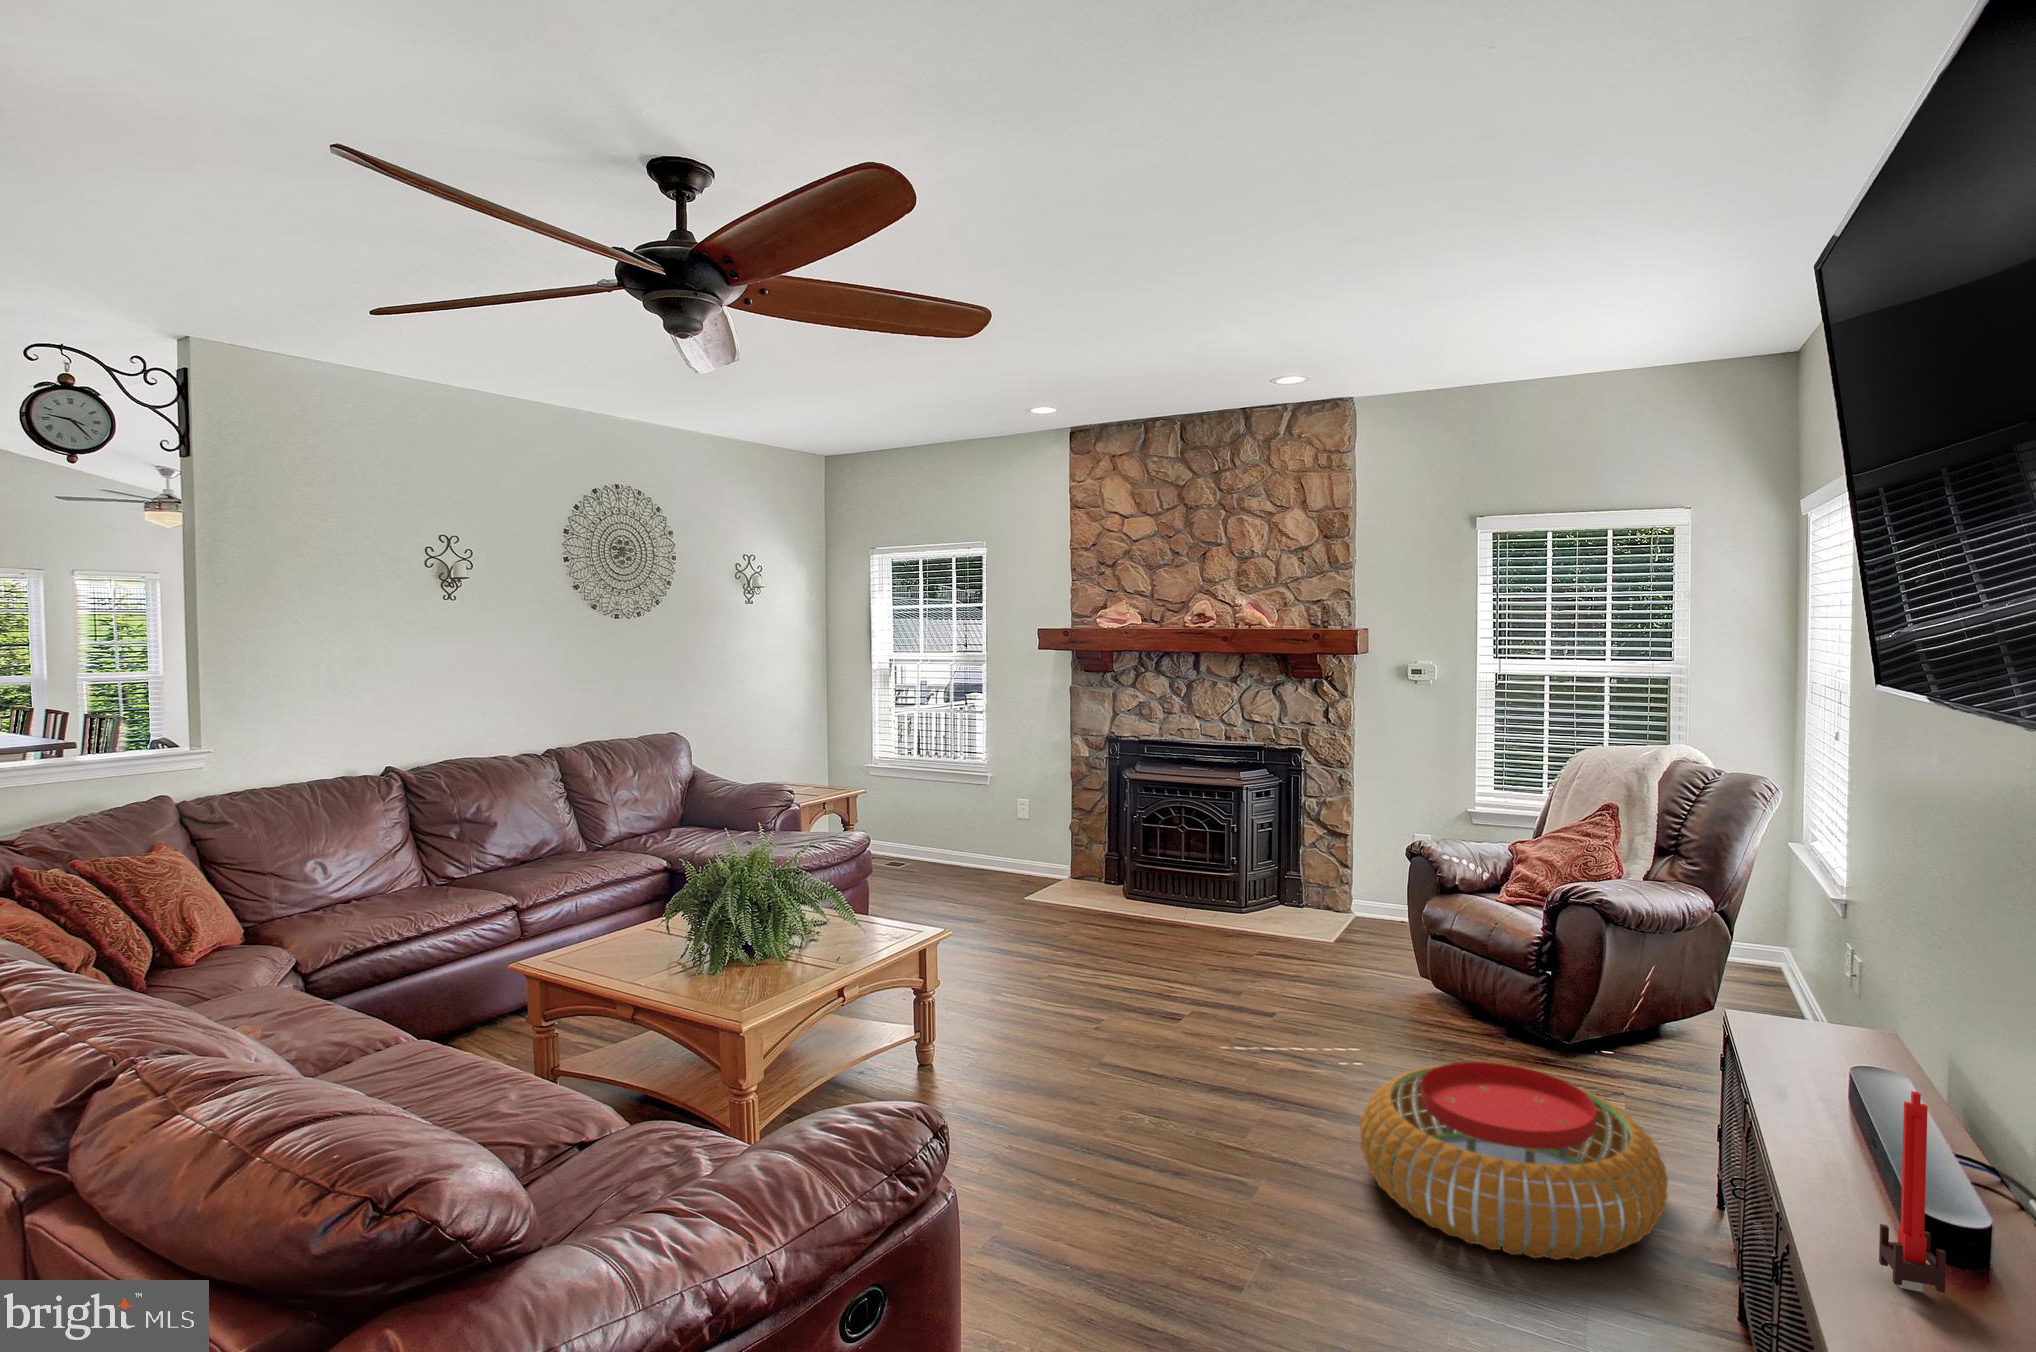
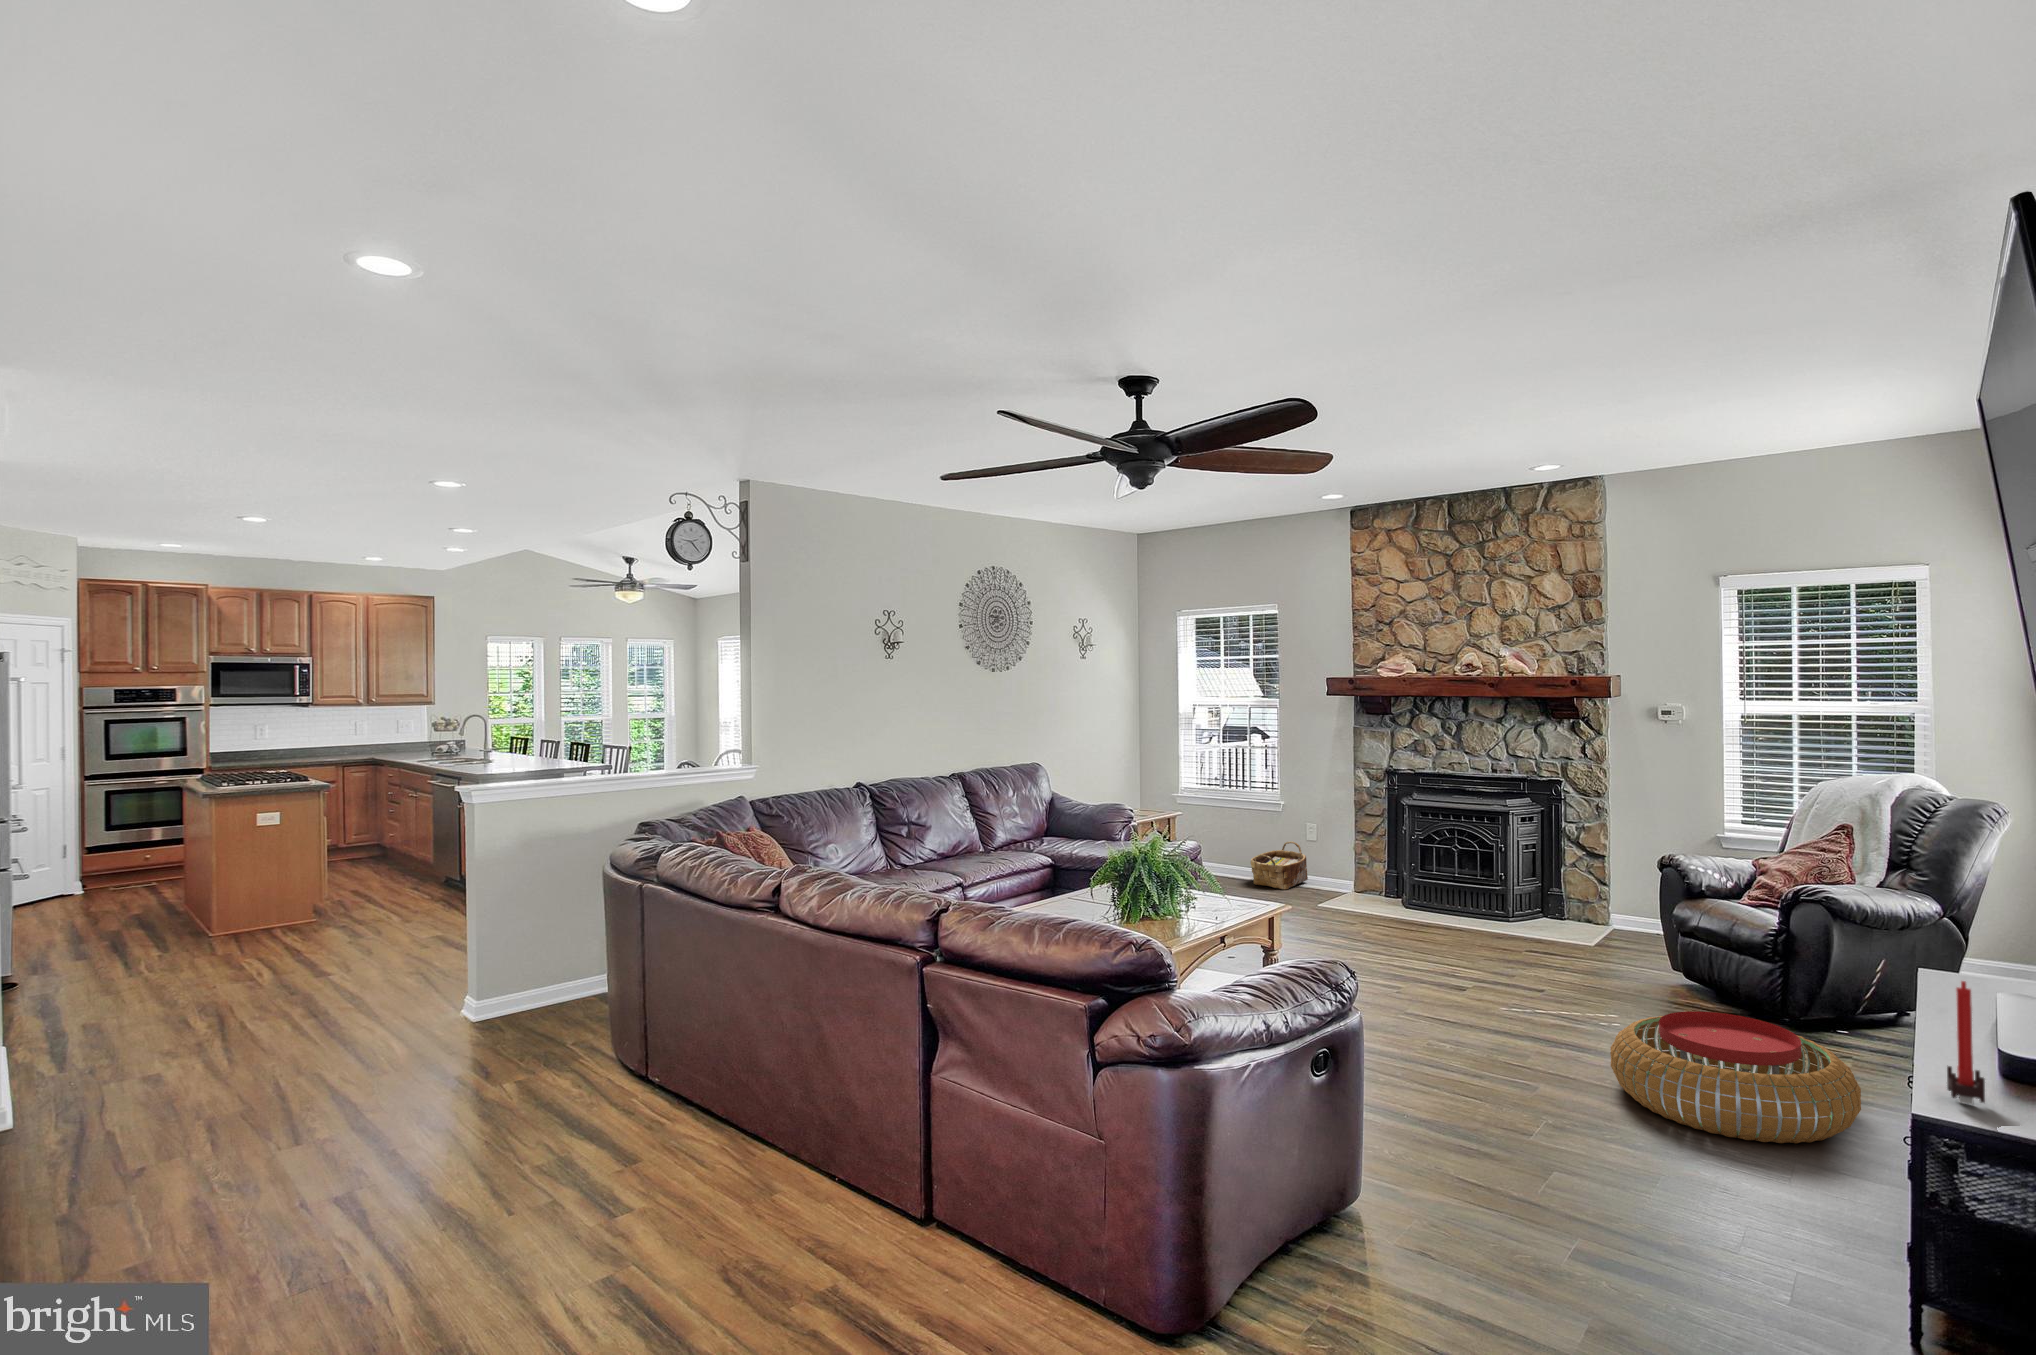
woven basket: none [950,826,1018,885] -> present [1251,841,1308,889]

